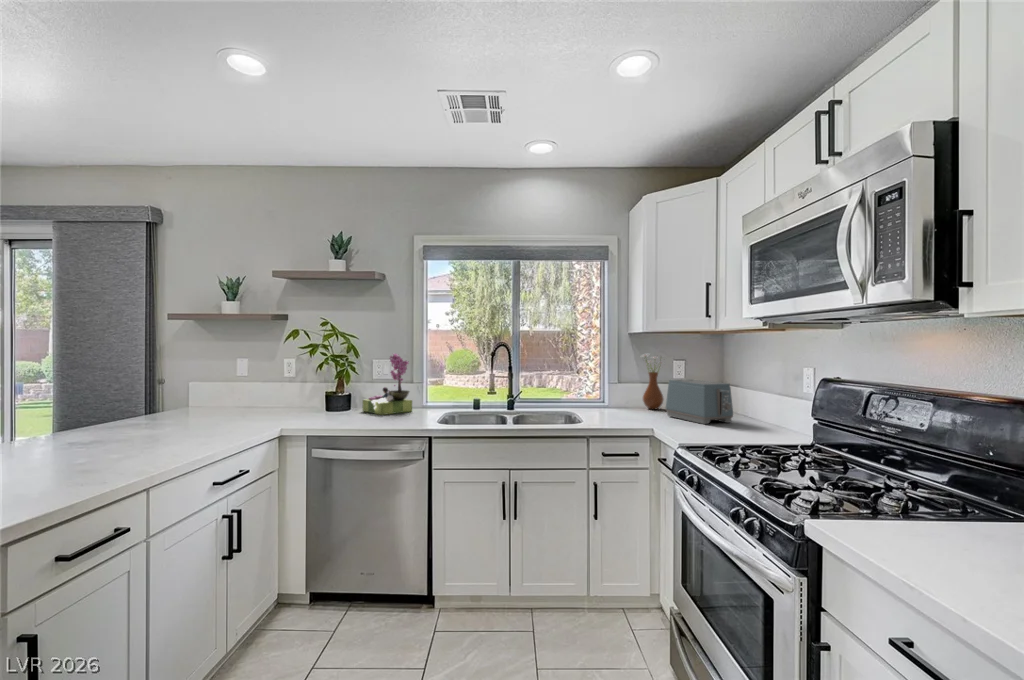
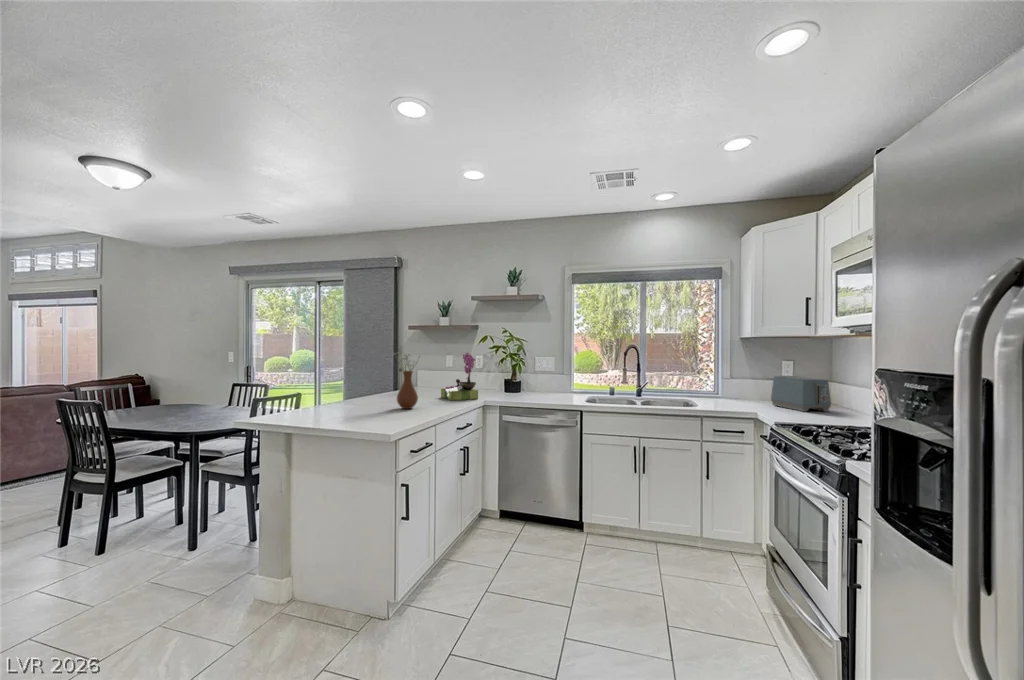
flower arrangement: present [363,354,412,415] -> present [441,352,478,401]
vase: present [641,354,665,409] -> present [395,353,420,409]

